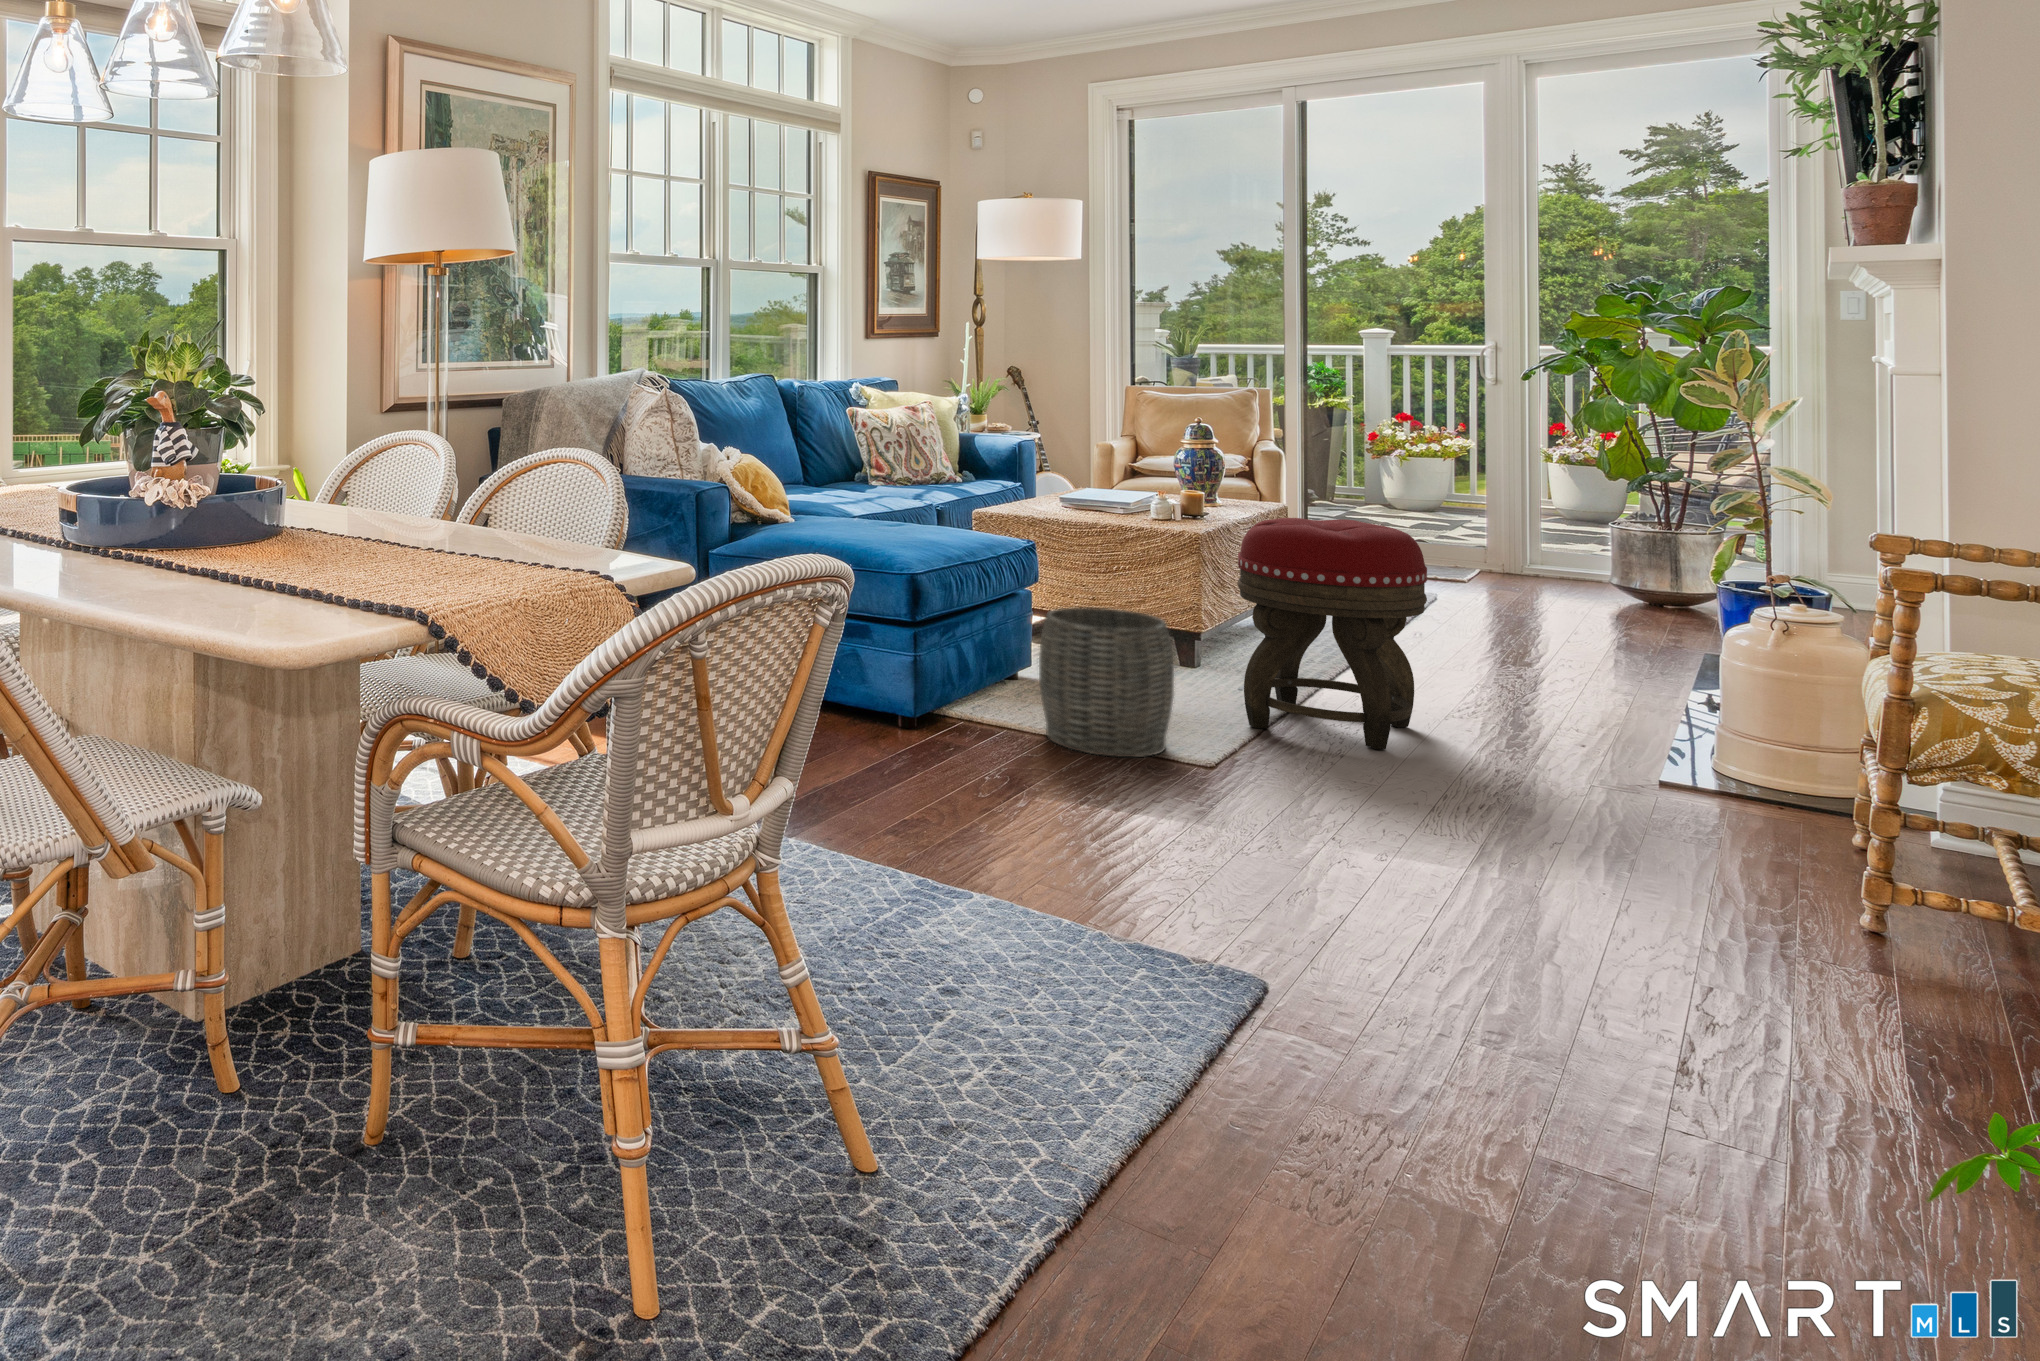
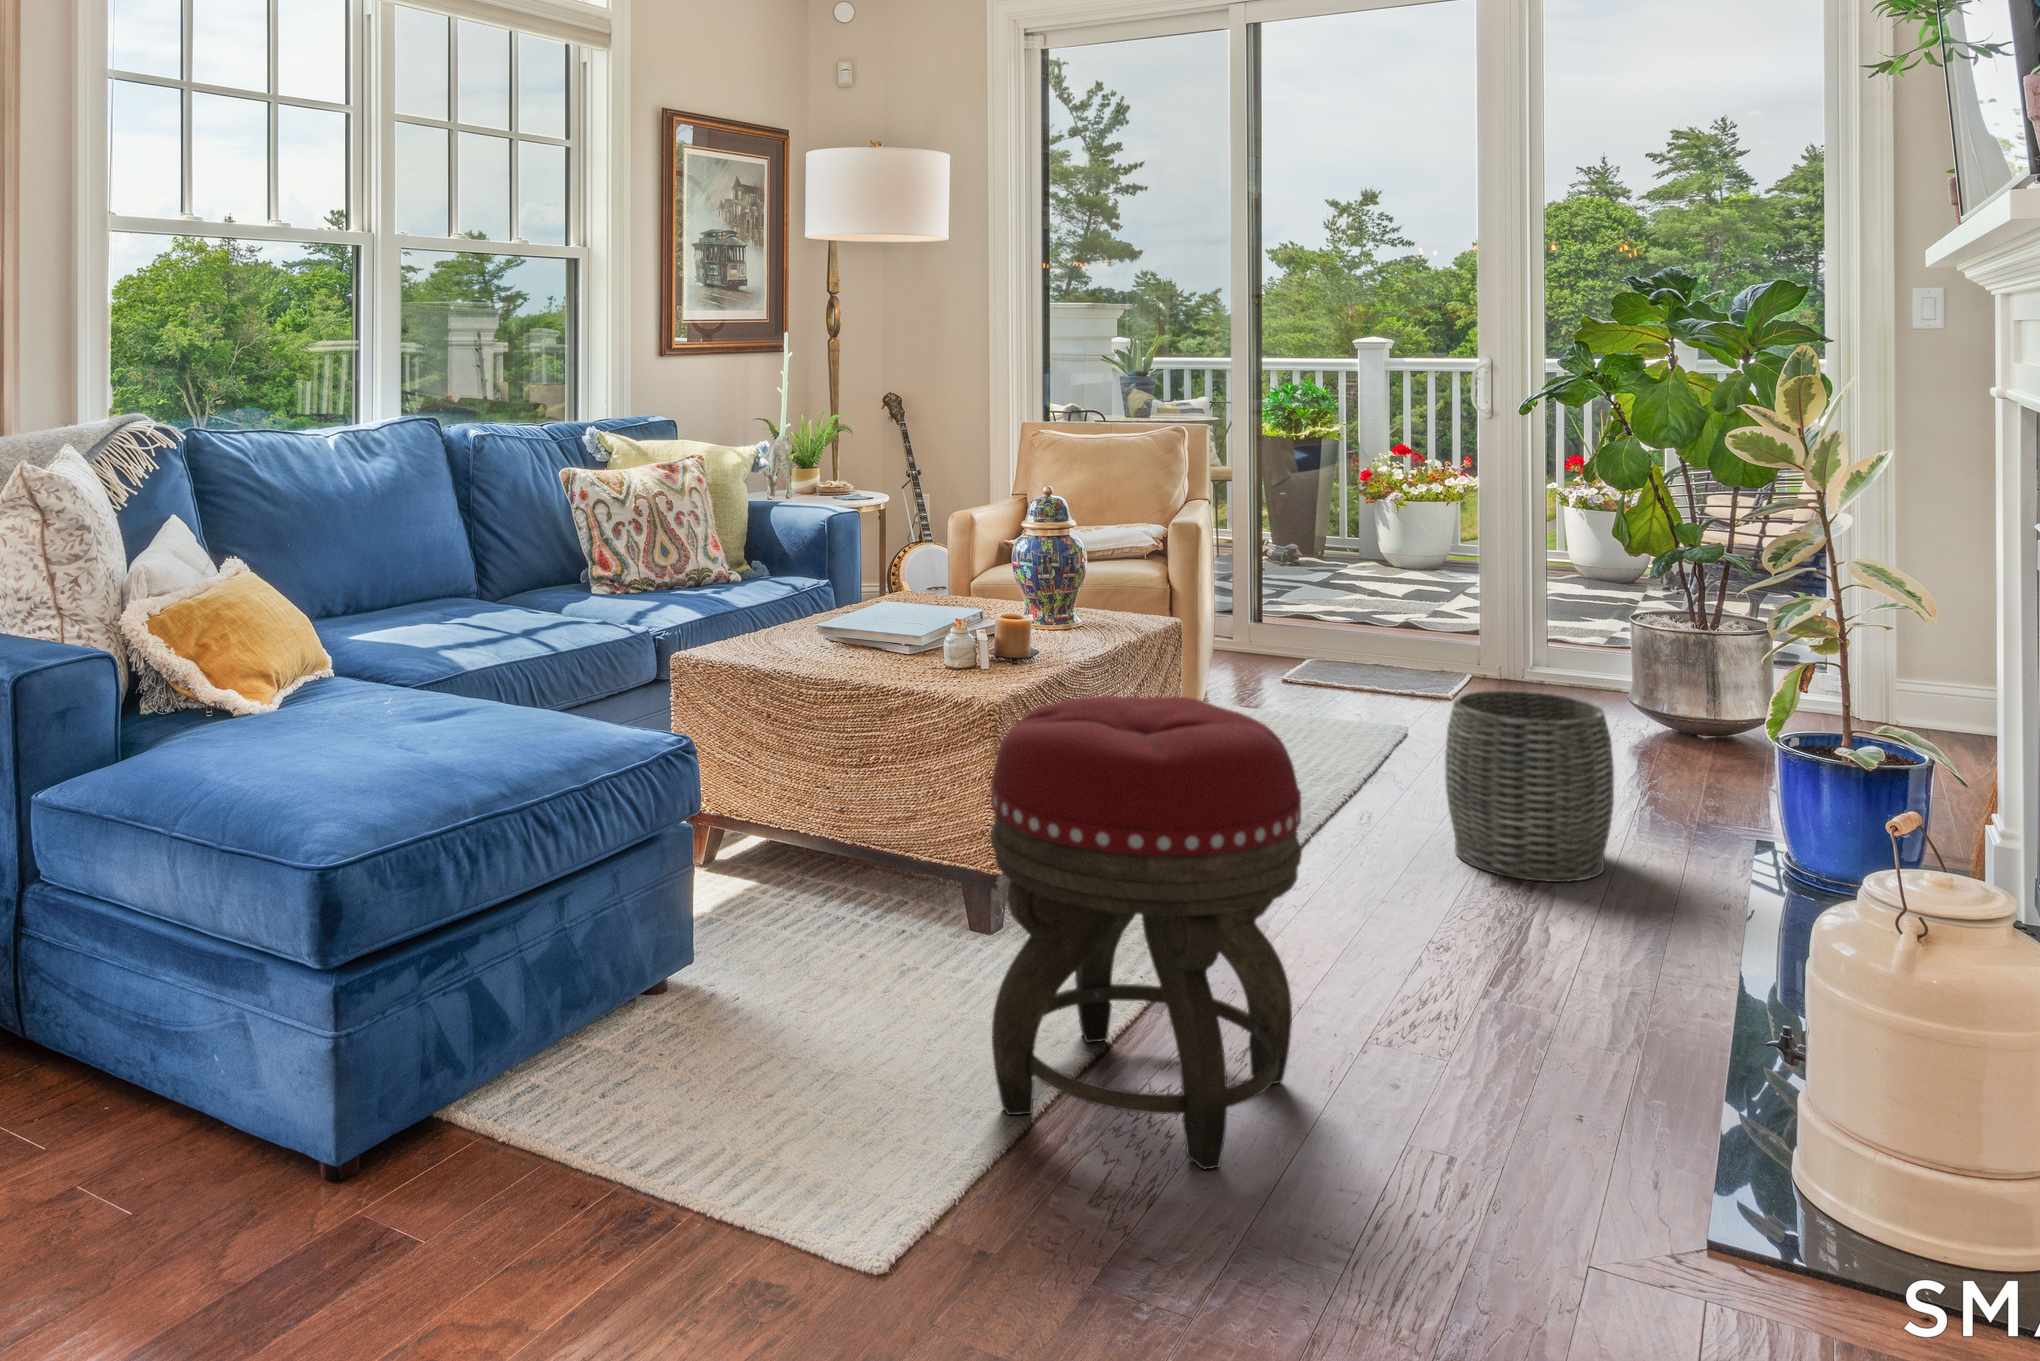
woven basket: present [1039,607,1174,757] -> present [1445,691,1614,882]

